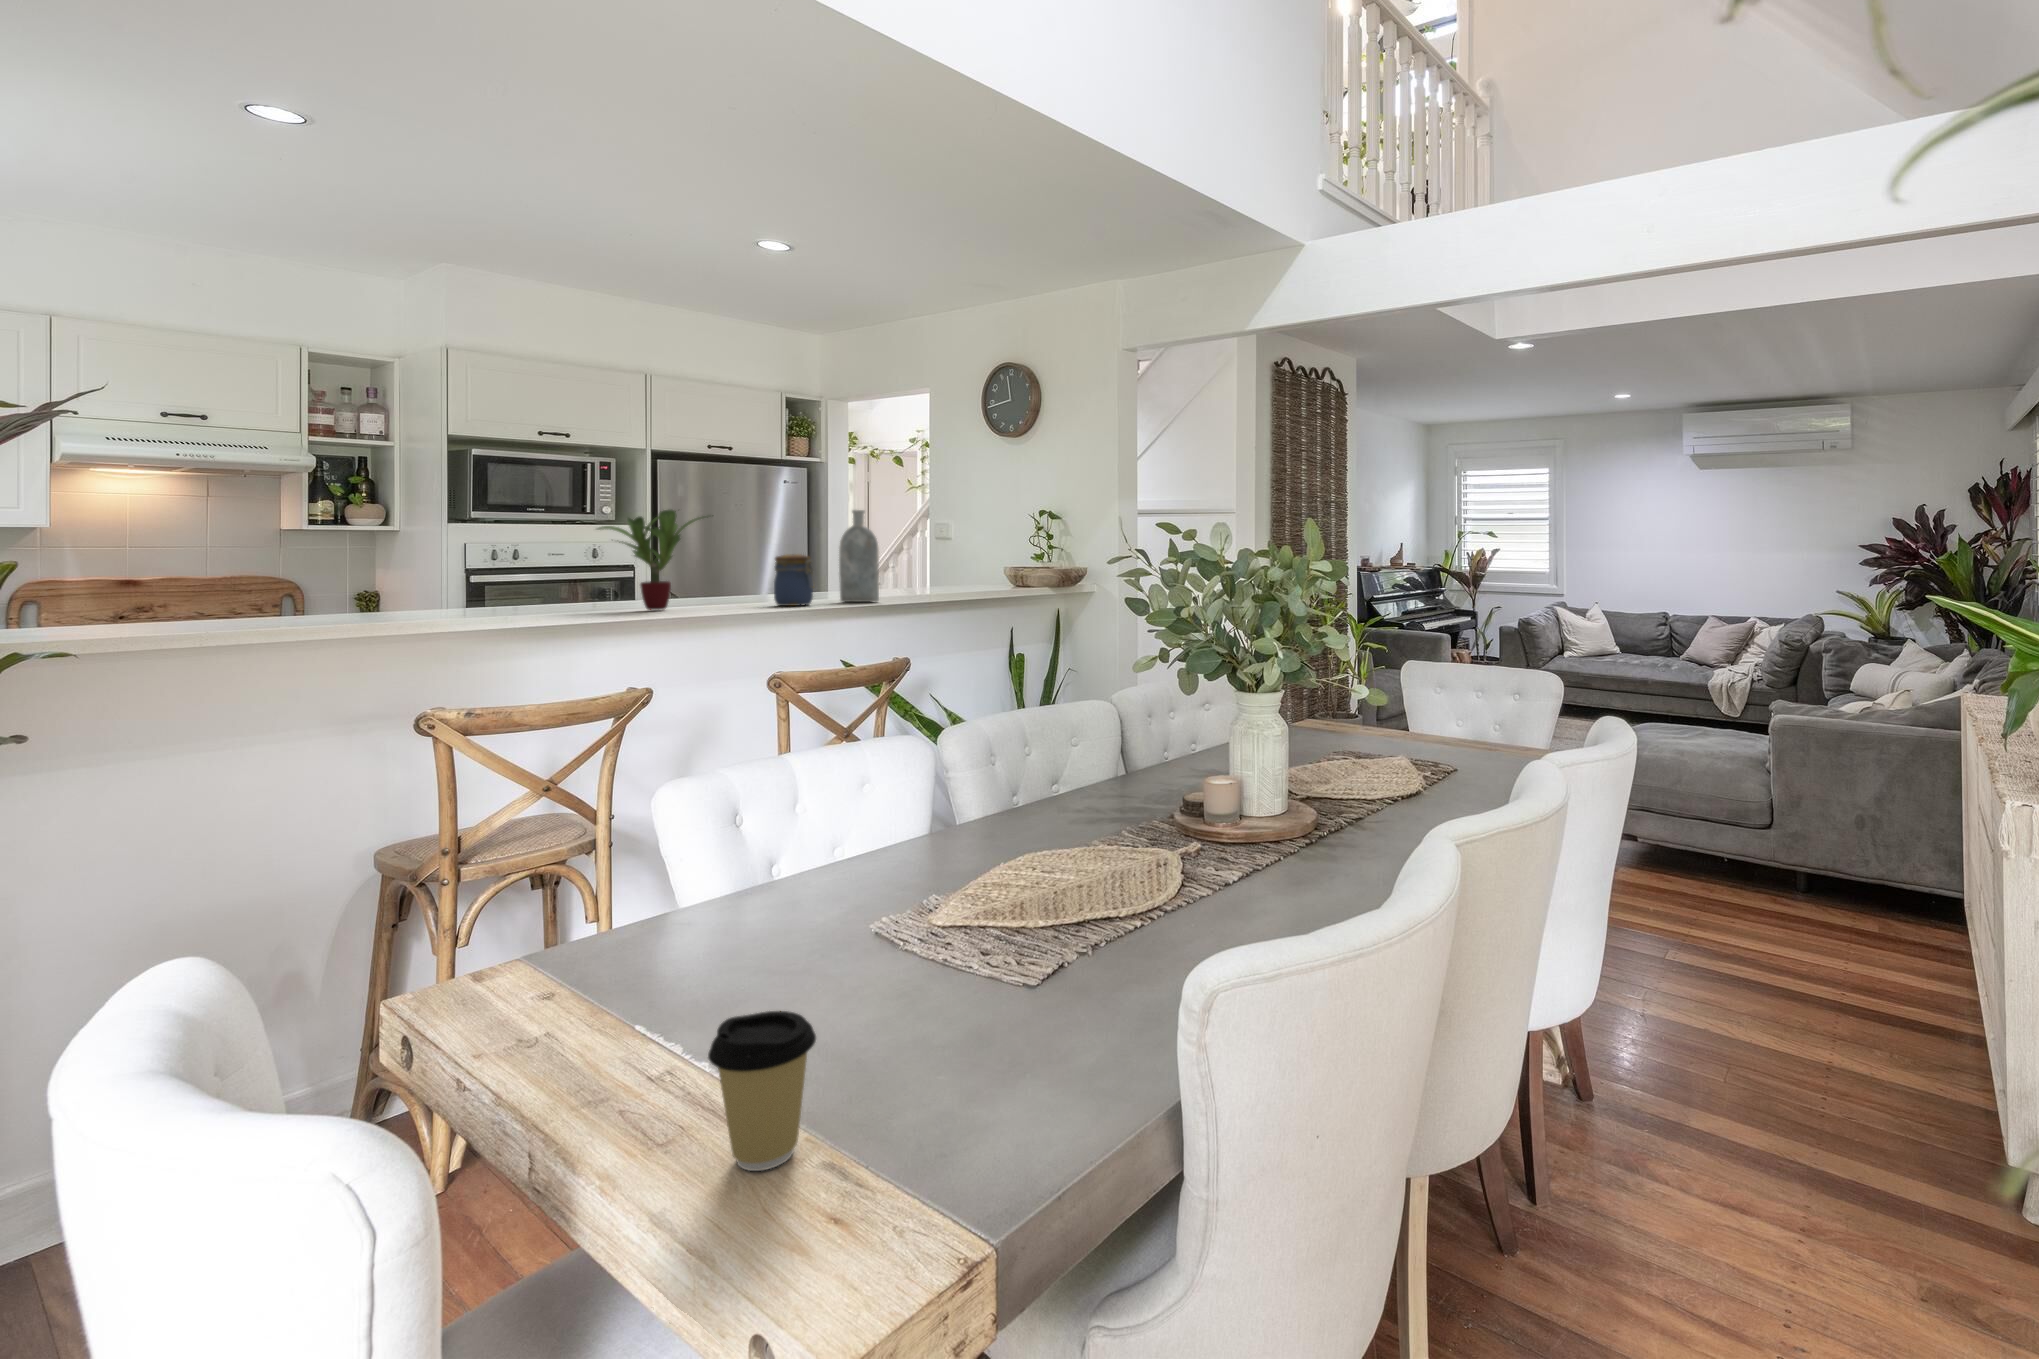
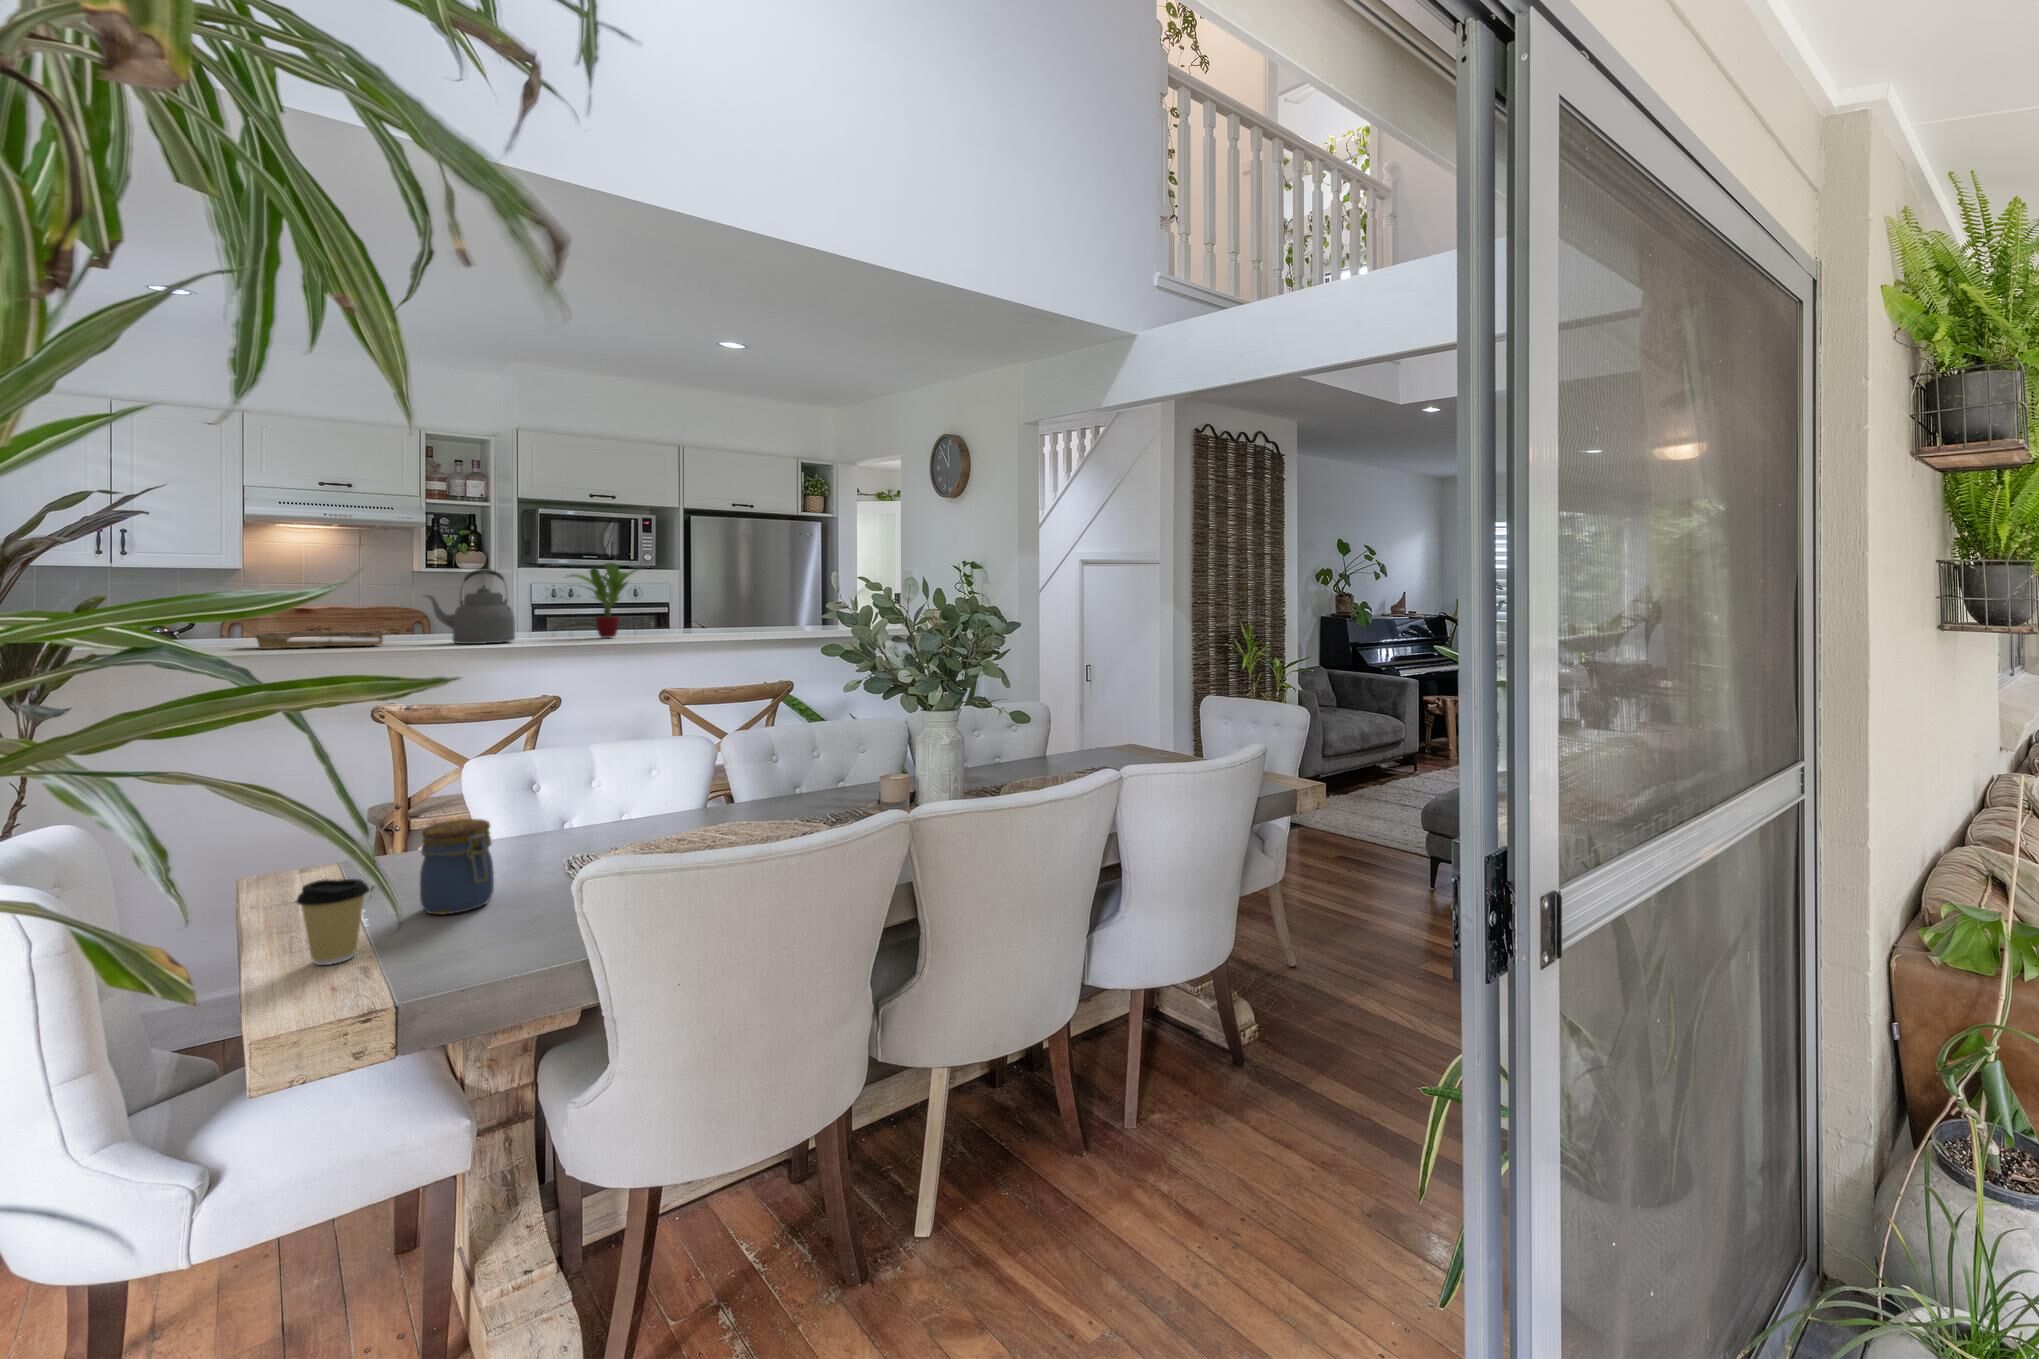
bottle: present [839,510,879,602] -> none [771,561,801,633]
kettle: none [427,516,557,620] -> present [425,569,515,644]
jar: present [774,554,813,606] -> present [420,819,494,914]
tray: none [188,603,392,632] -> present [254,631,384,649]

